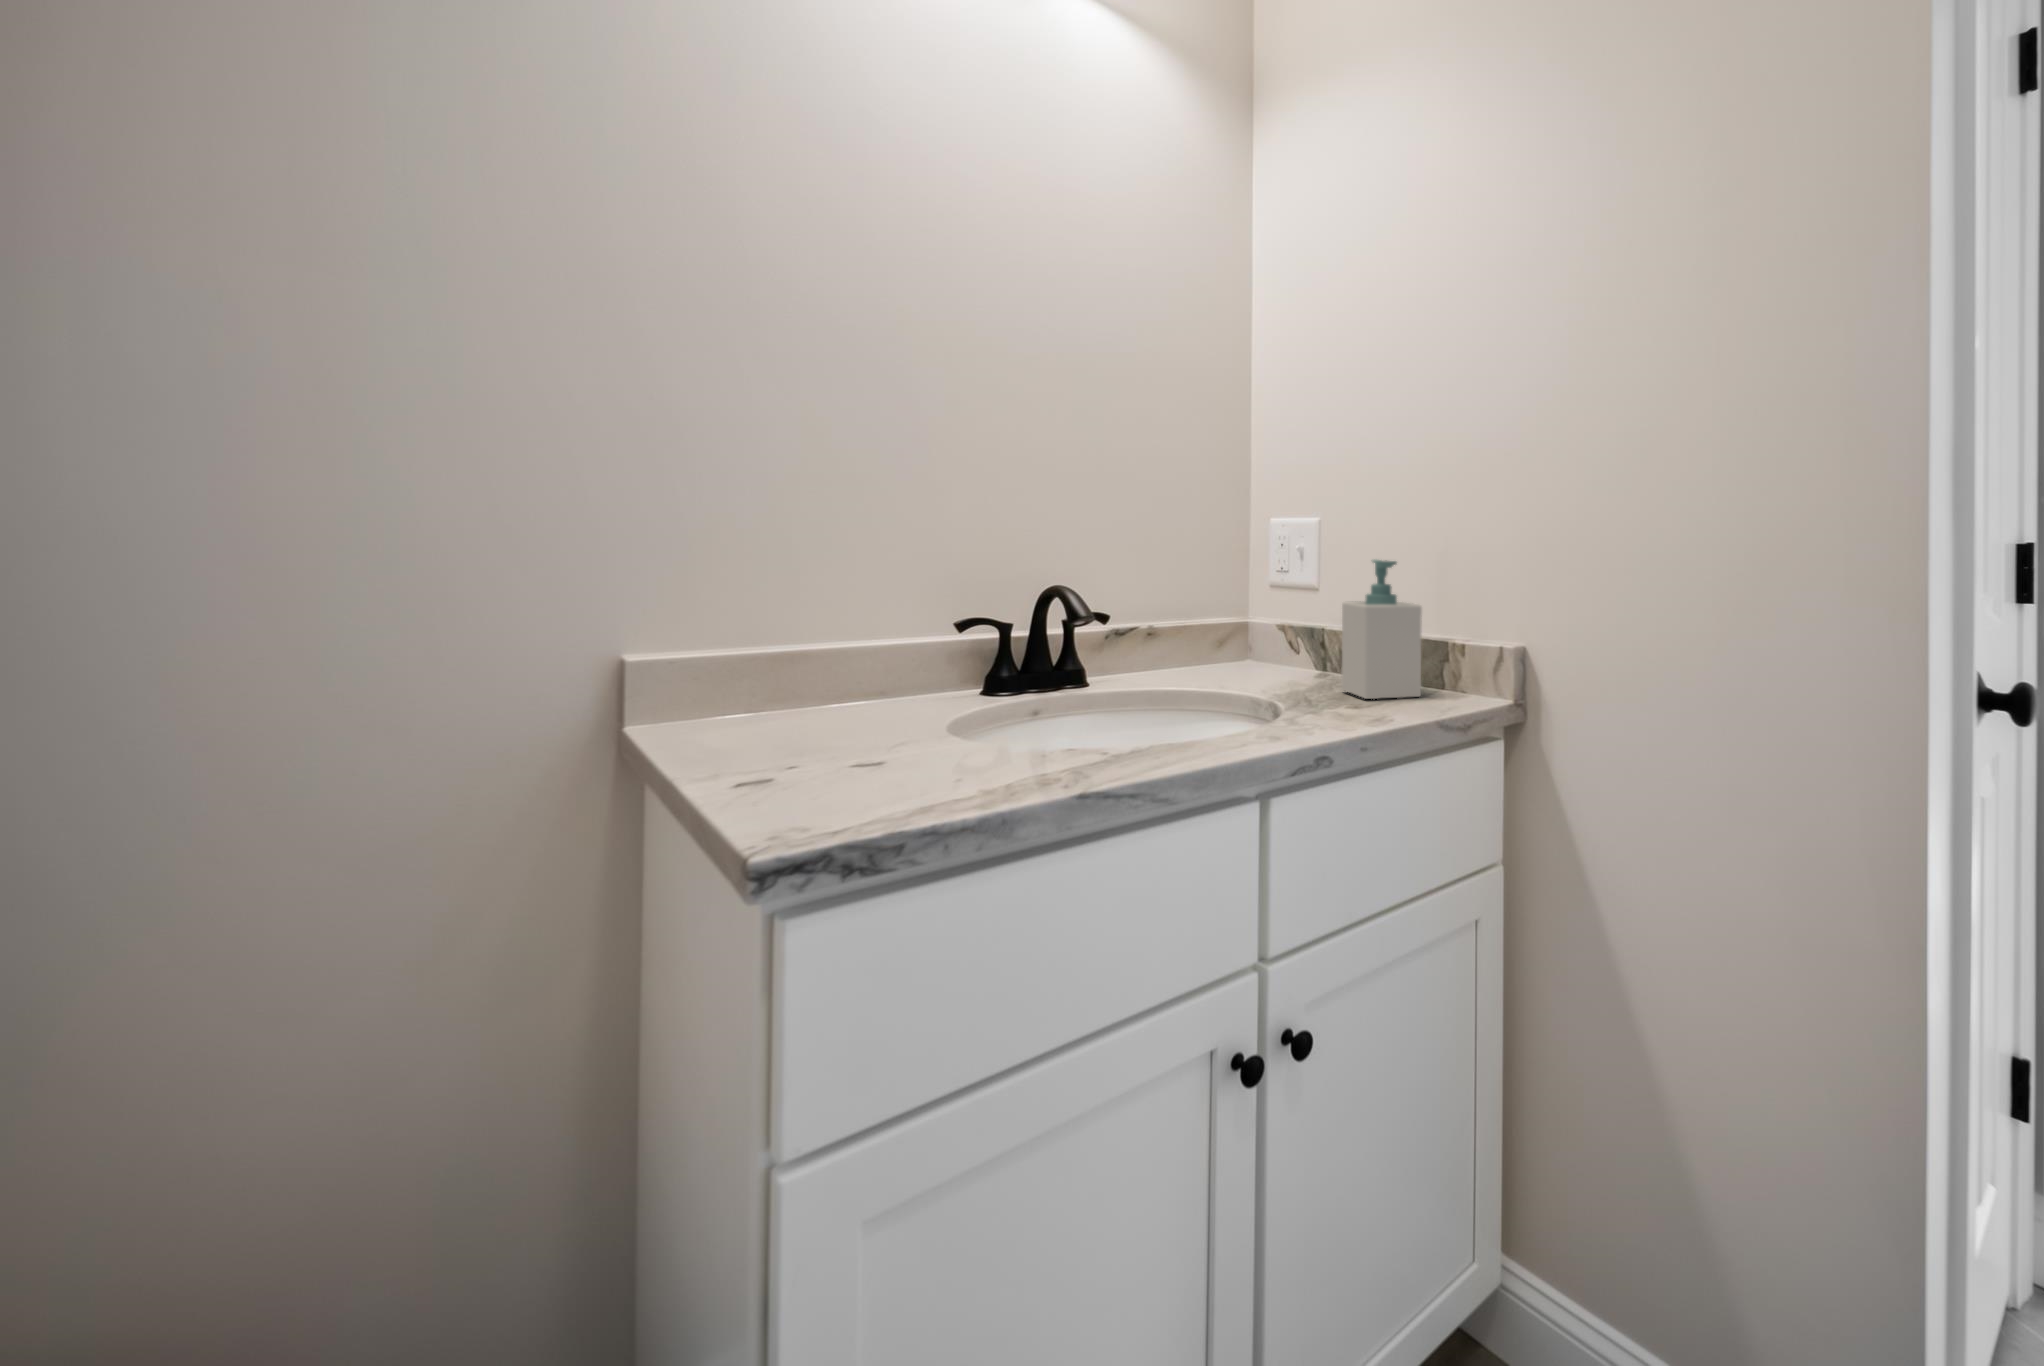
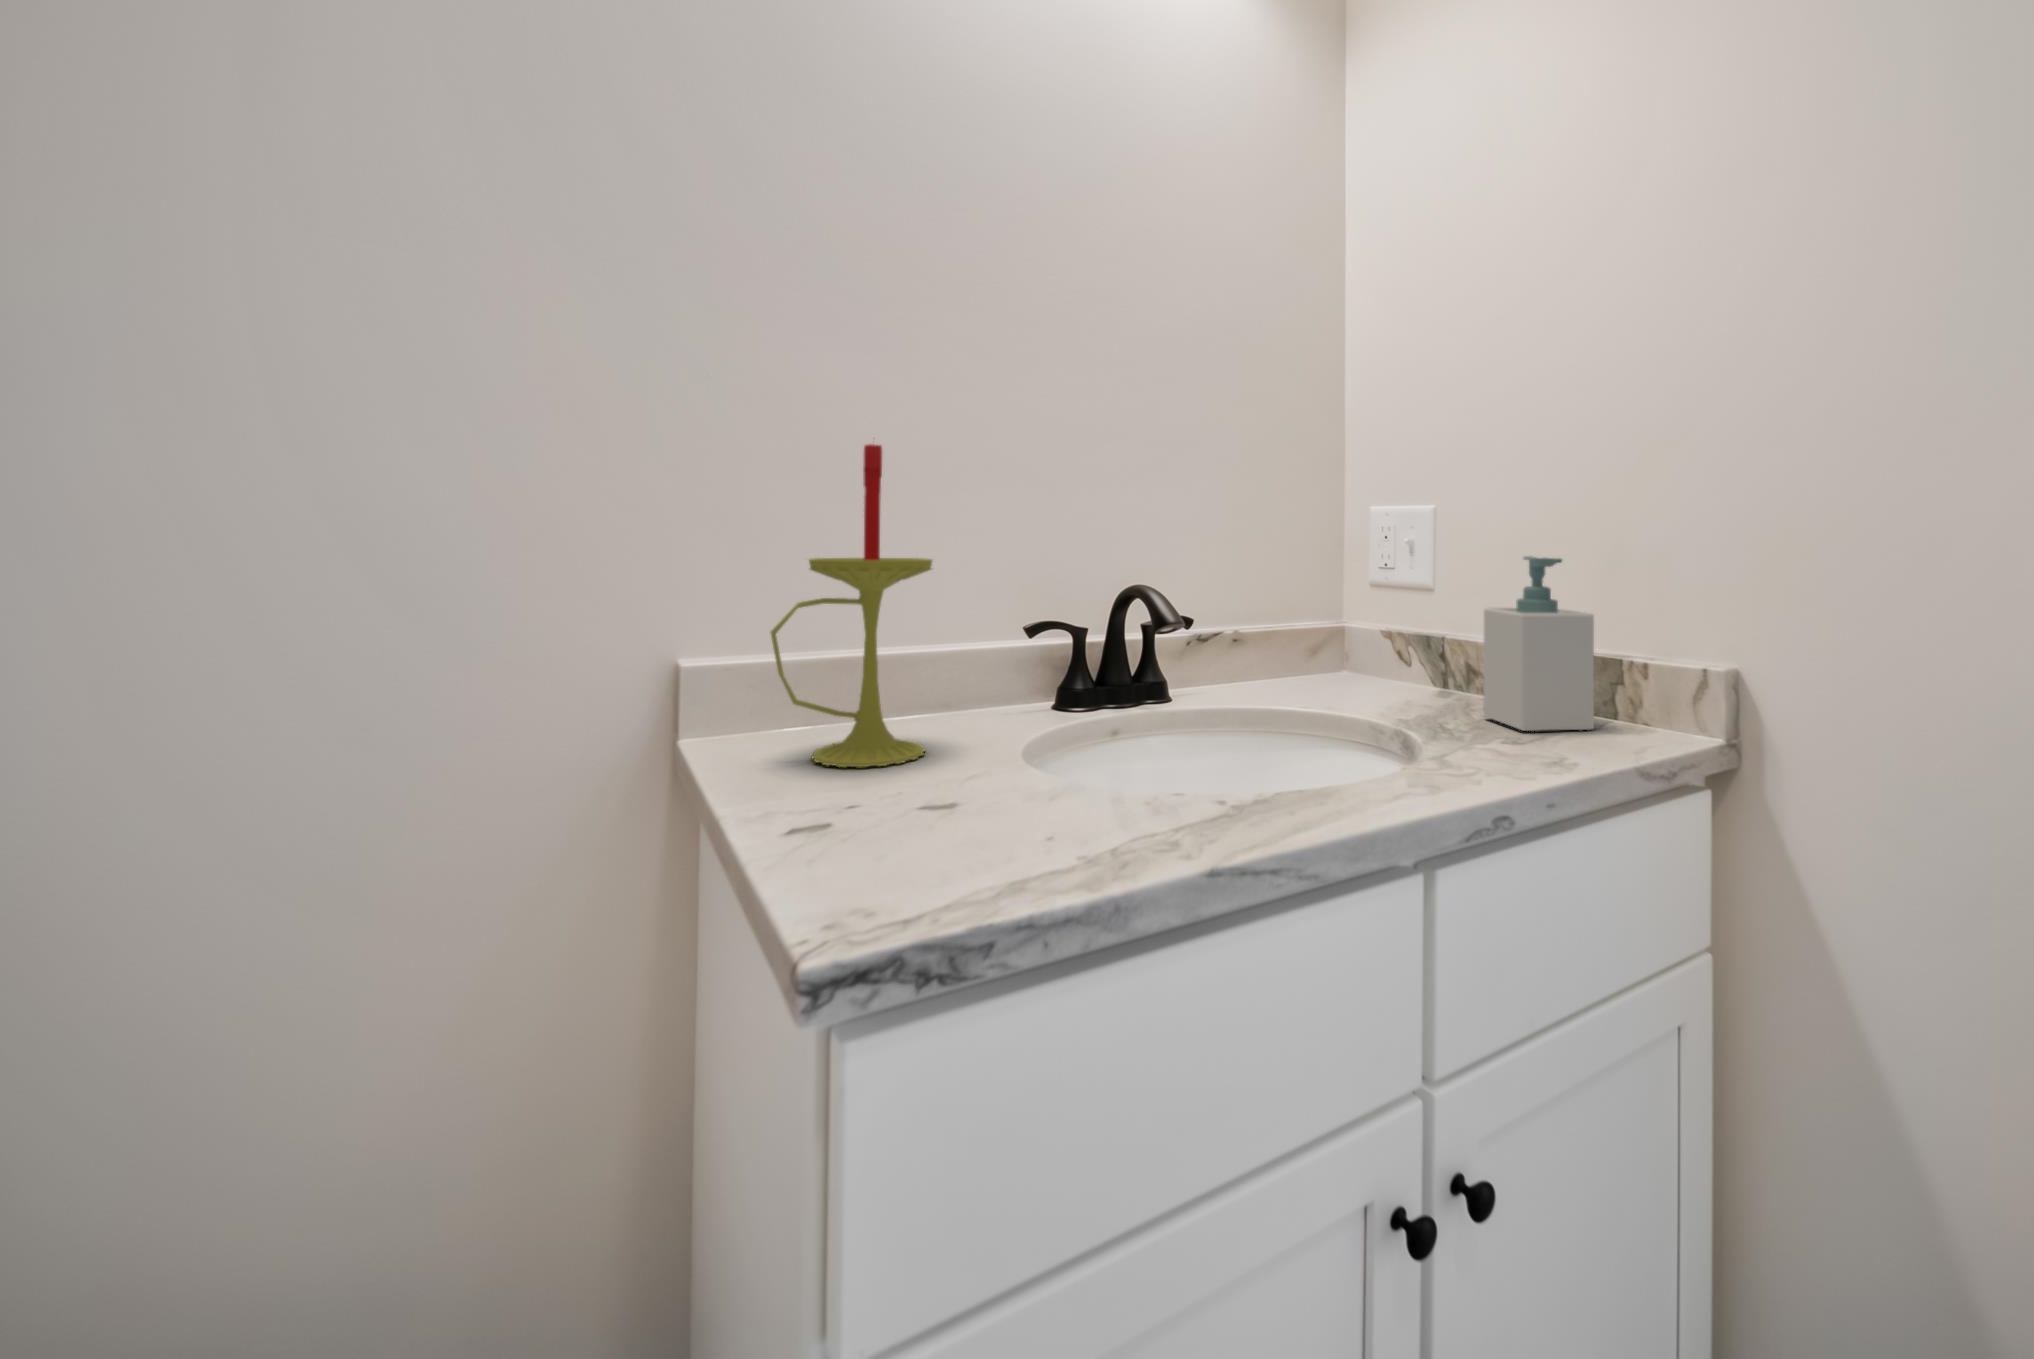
candle: none [716,455,870,741] -> present [771,444,932,767]

